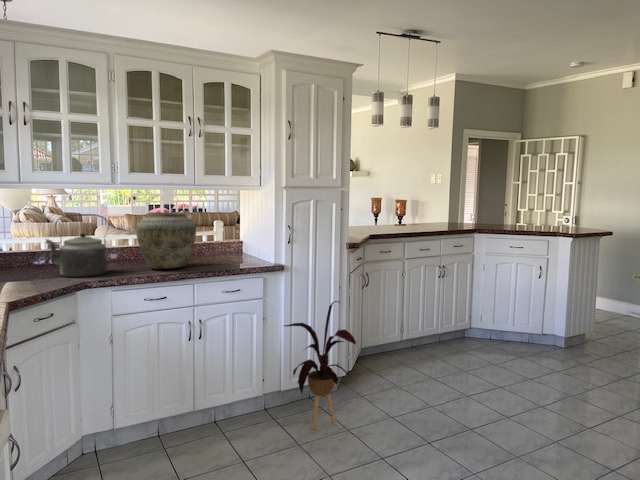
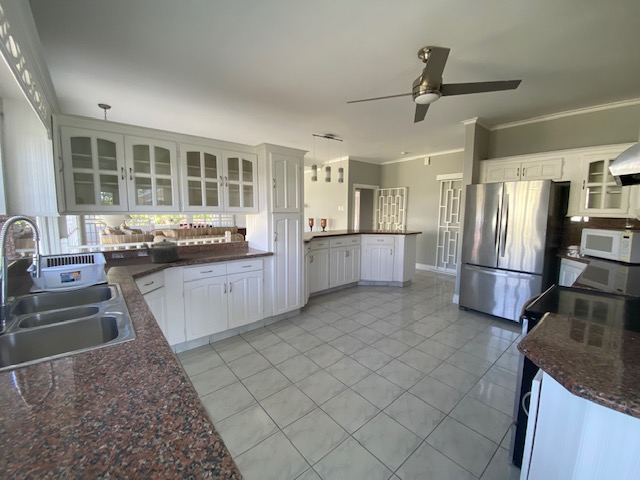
vase: present [136,212,196,269] -> none [194,227,227,257]
house plant: present [284,301,356,429] -> none [275,269,313,334]

